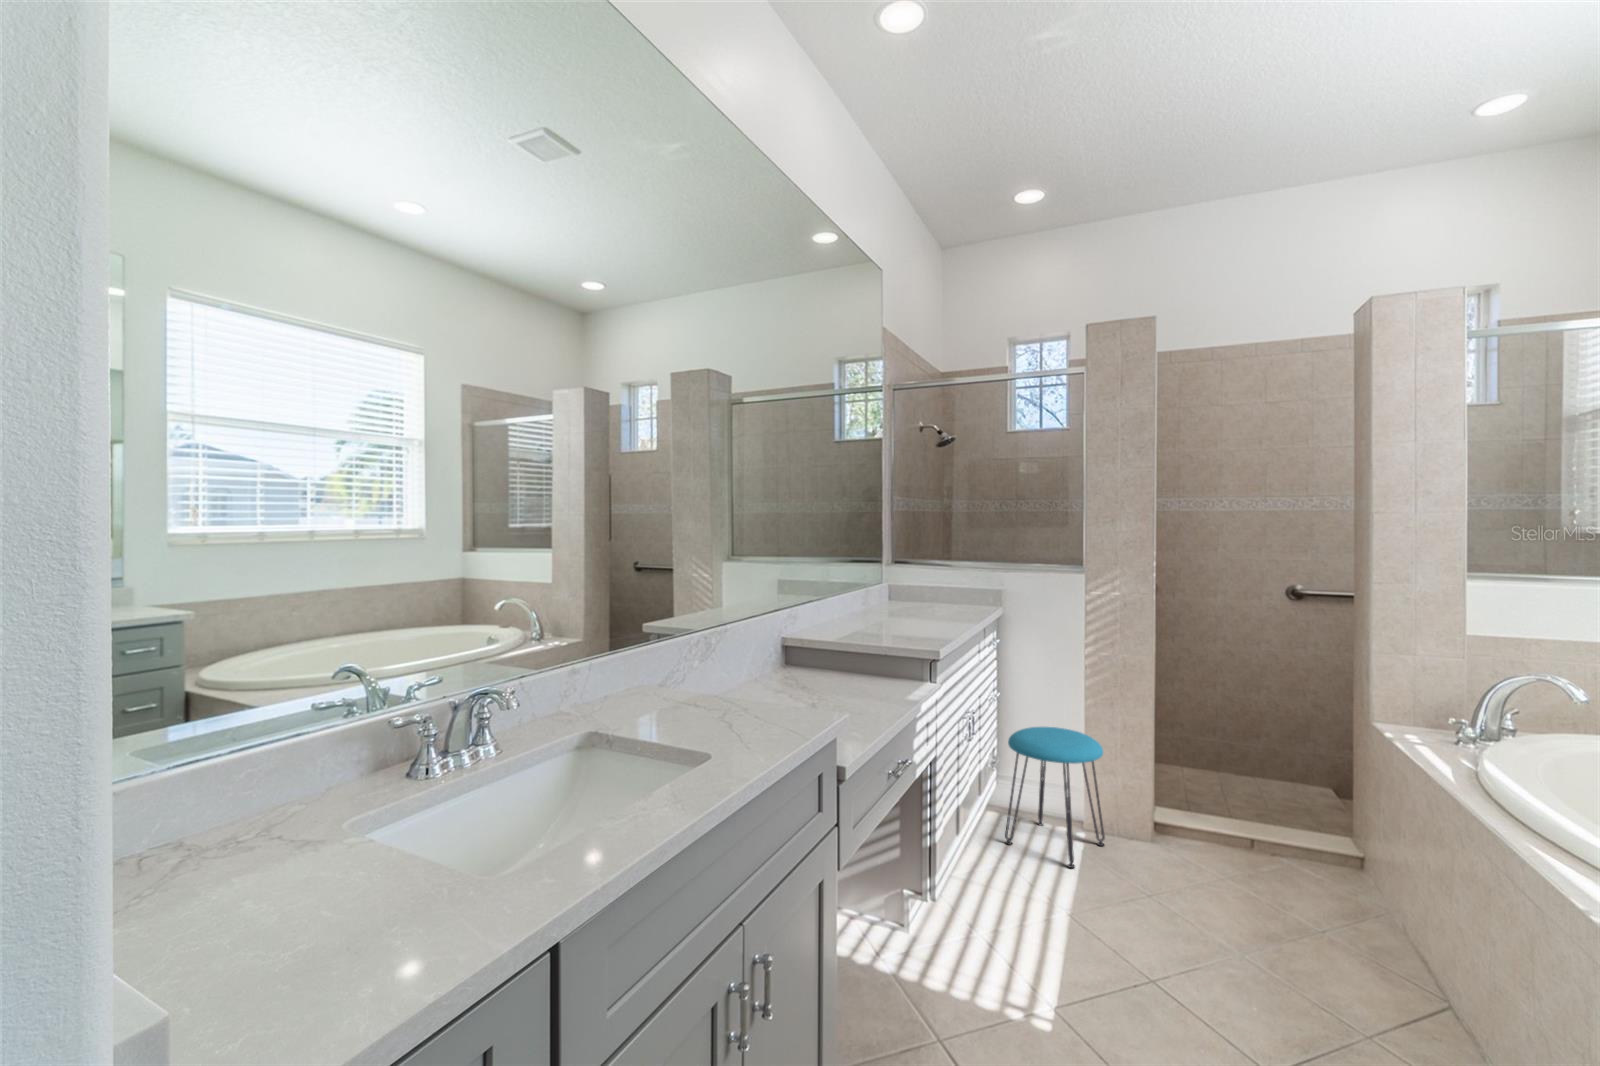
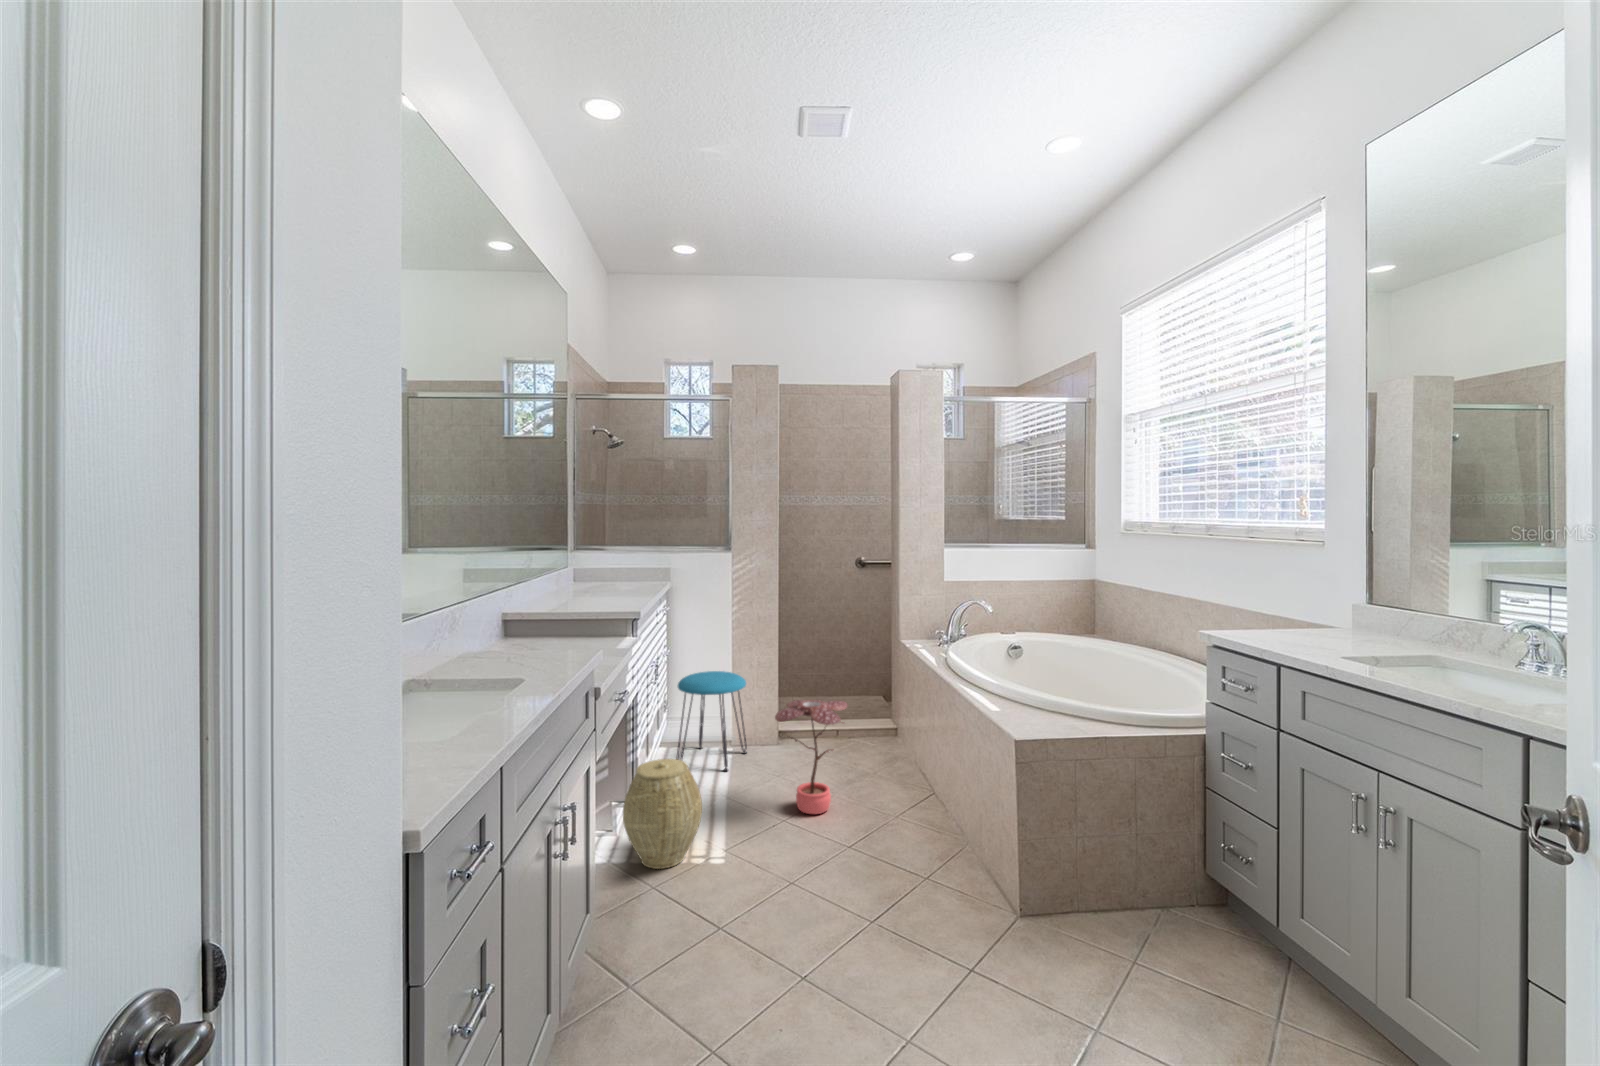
potted plant: none [1139,797,1268,983] -> present [775,700,848,814]
woven basket: none [914,848,1021,1003] -> present [623,759,702,869]

